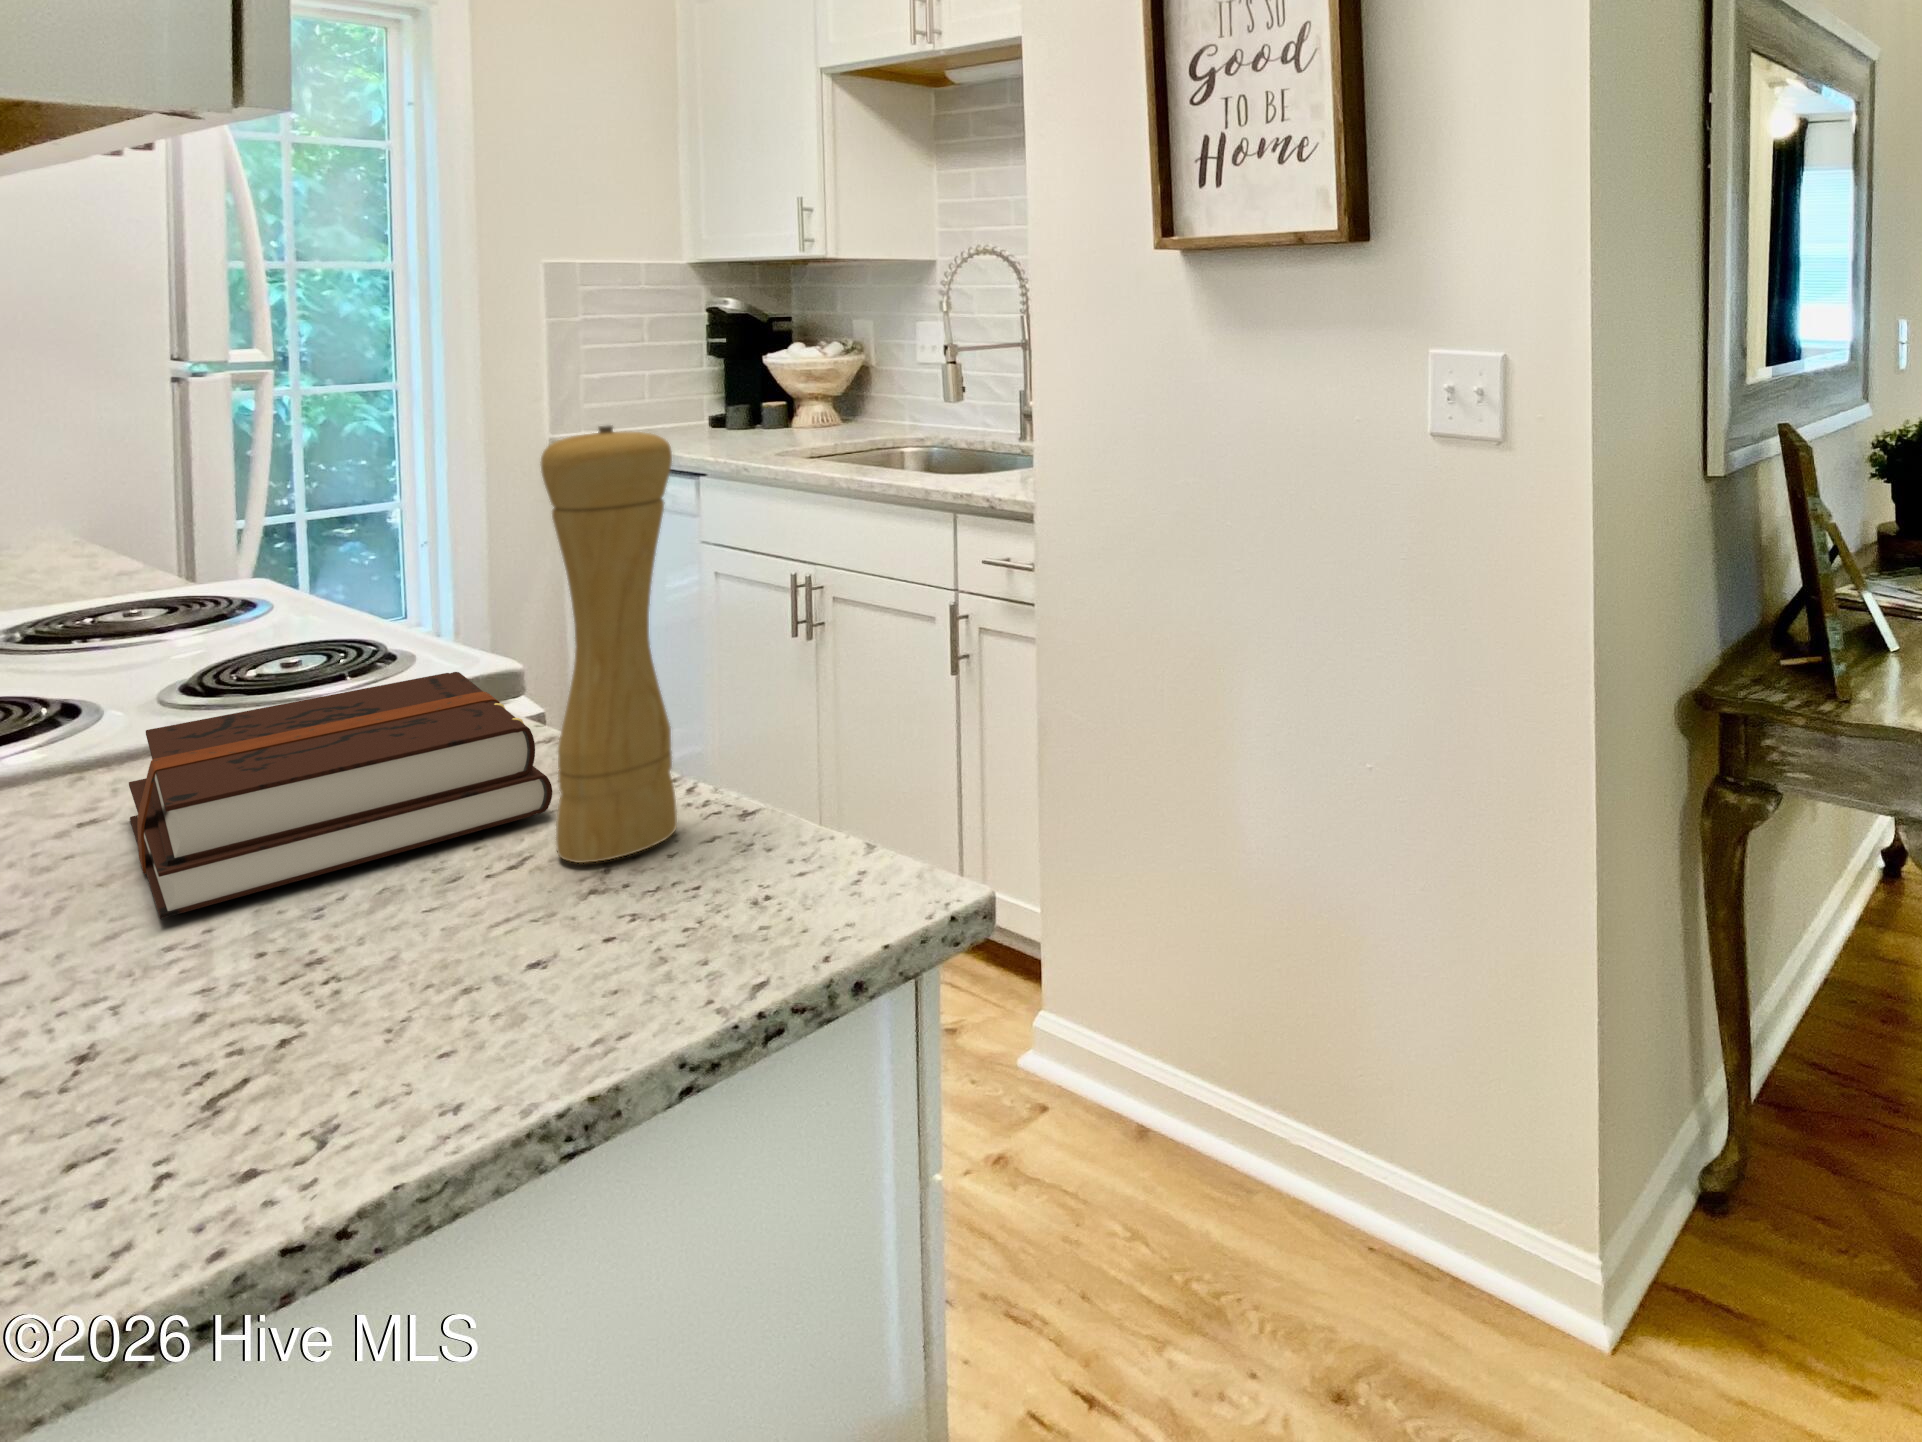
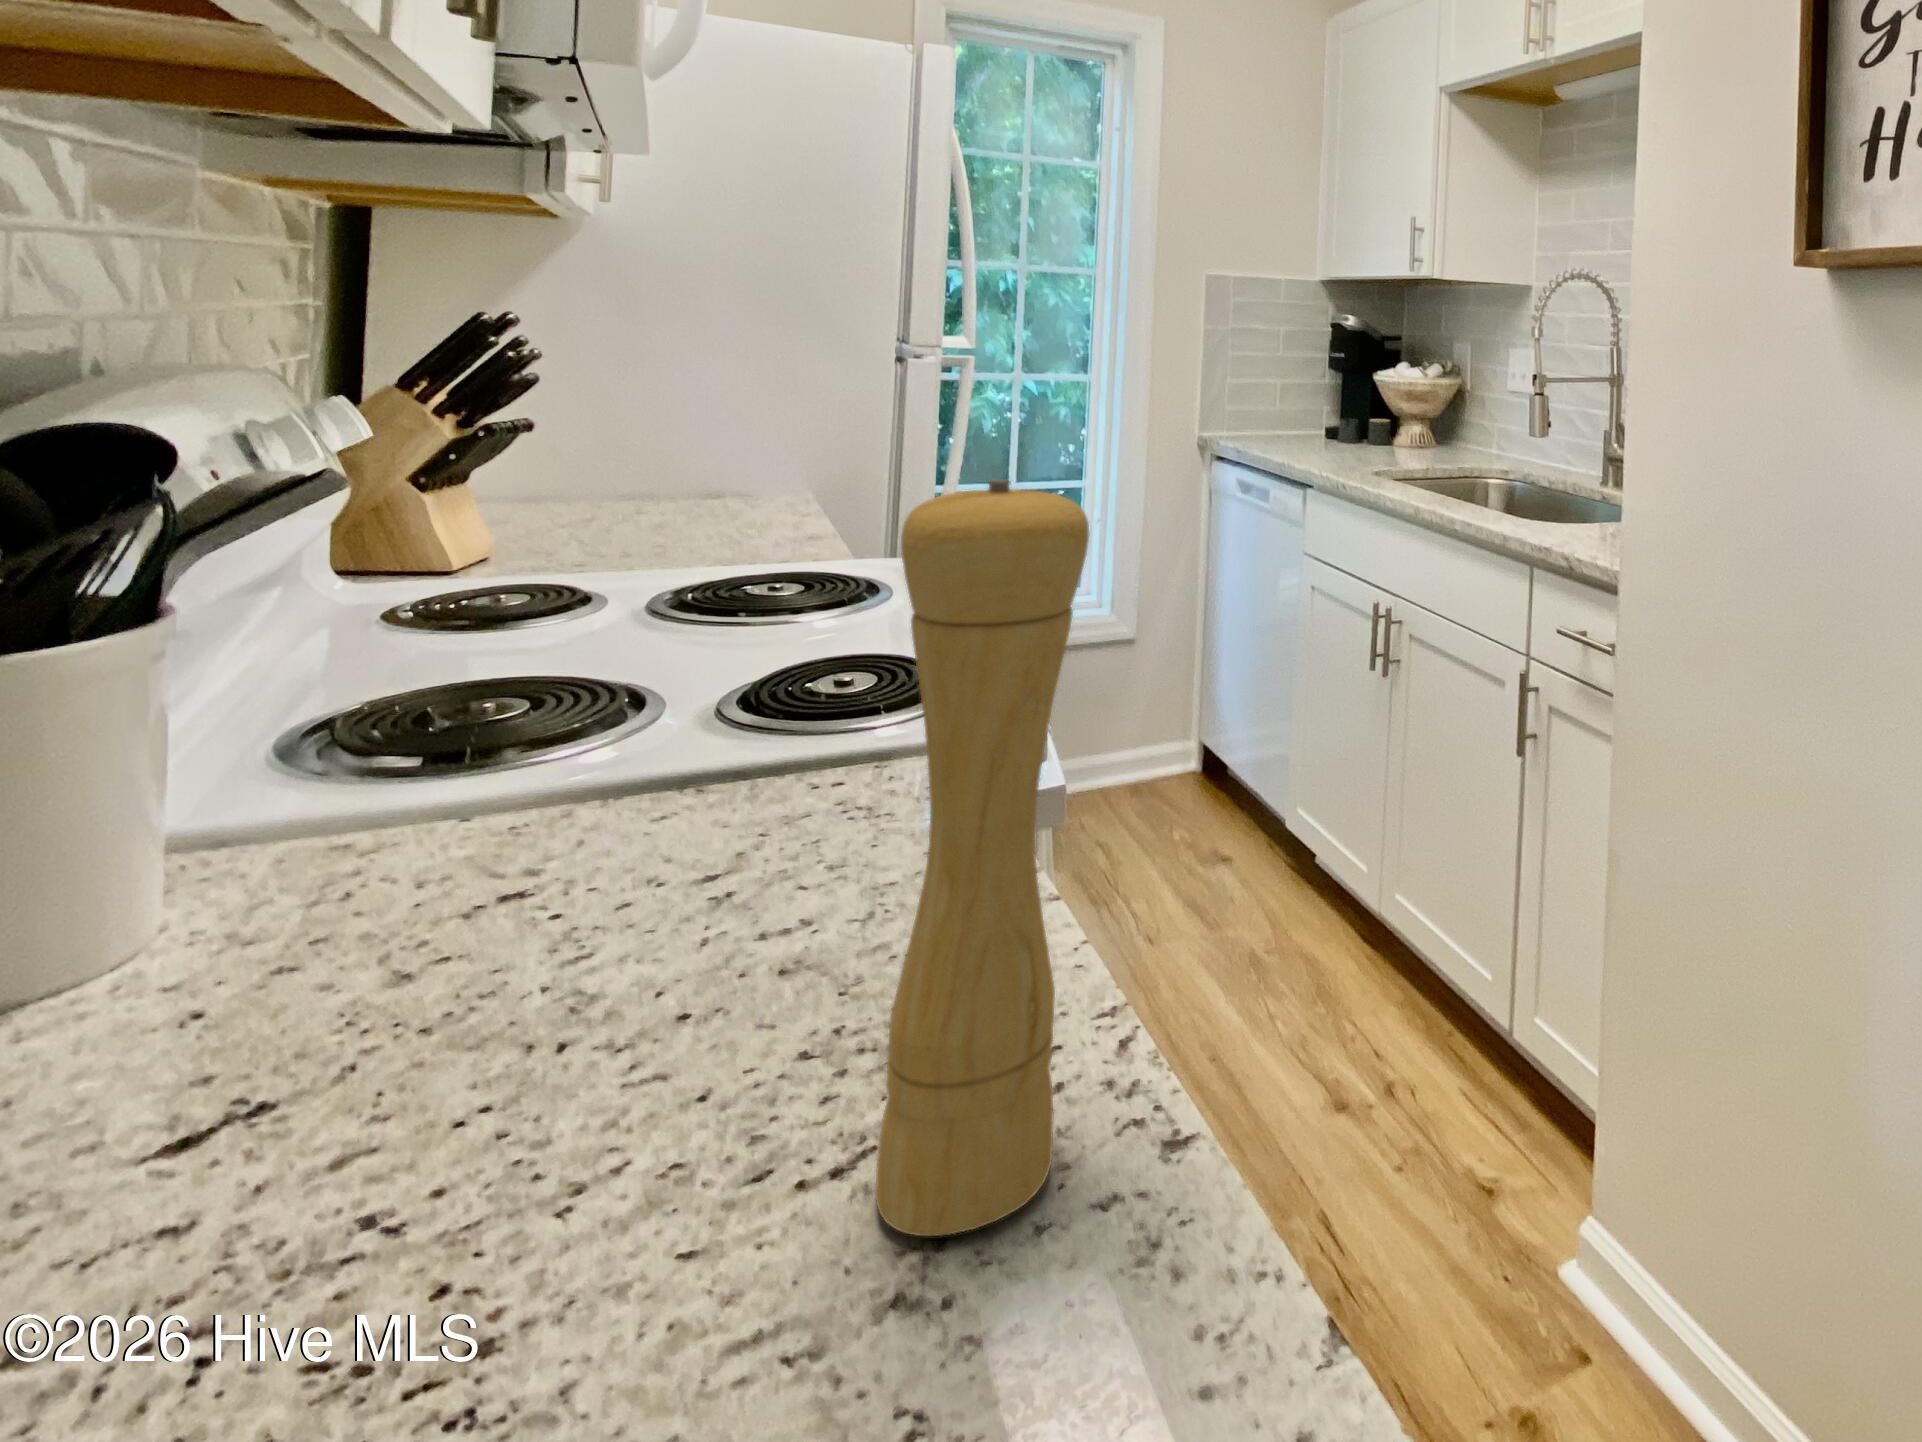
hardback book: present [129,672,552,919] -> none [407,761,934,1155]

